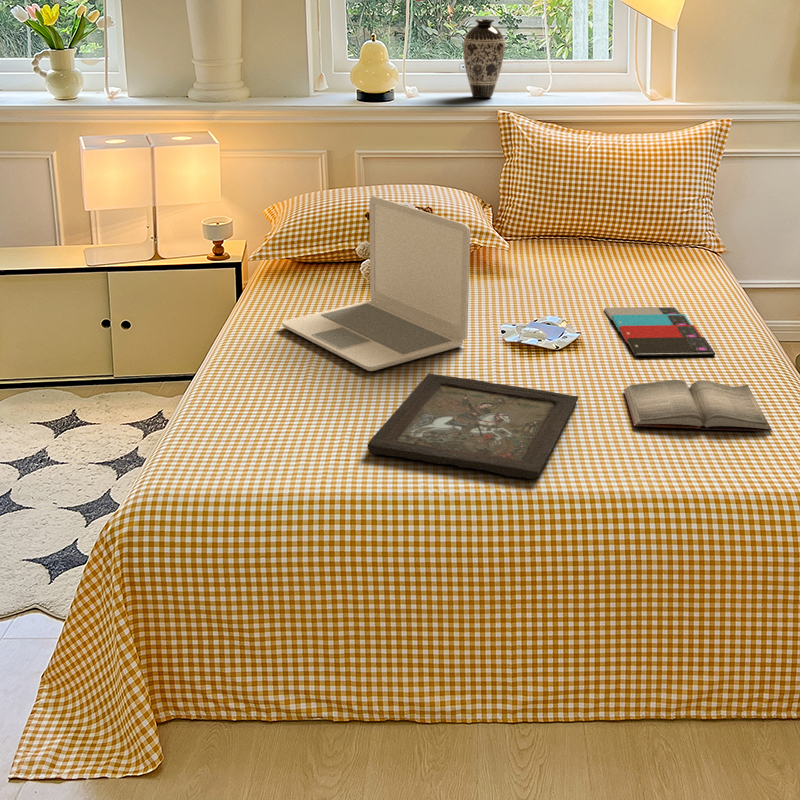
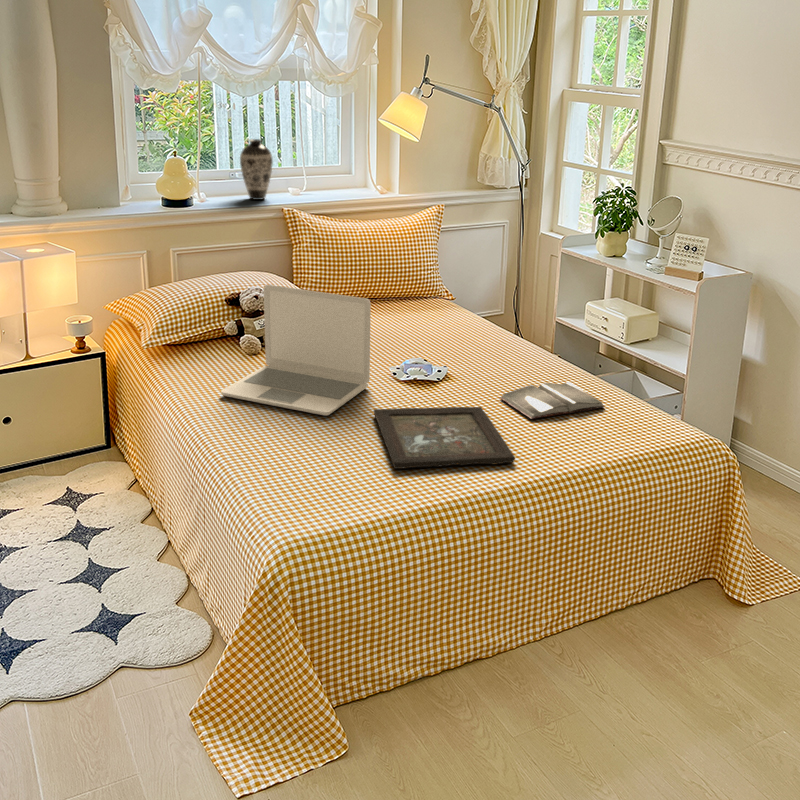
smartphone: present [604,307,715,356] -> none [428,339,526,375]

